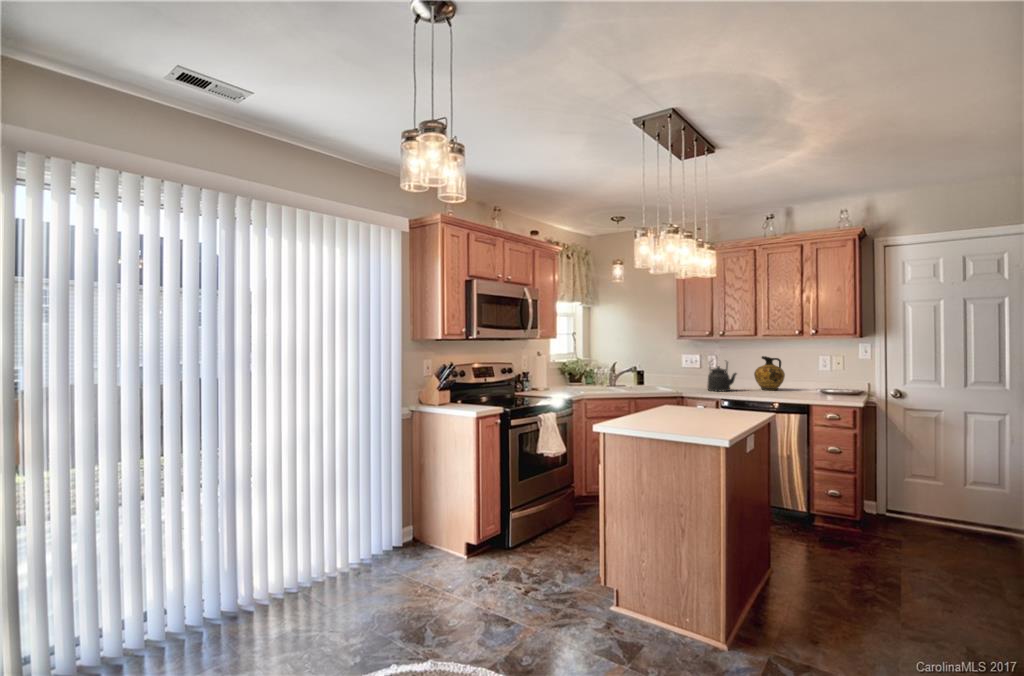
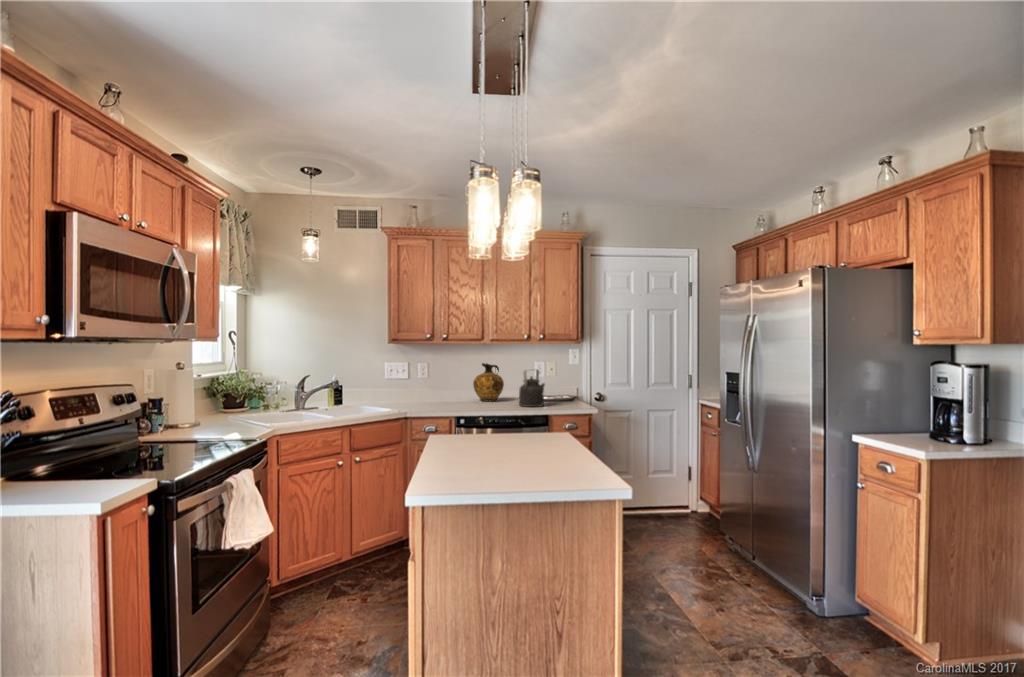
kettle: present [707,362,737,391] -> present [519,370,545,407]

